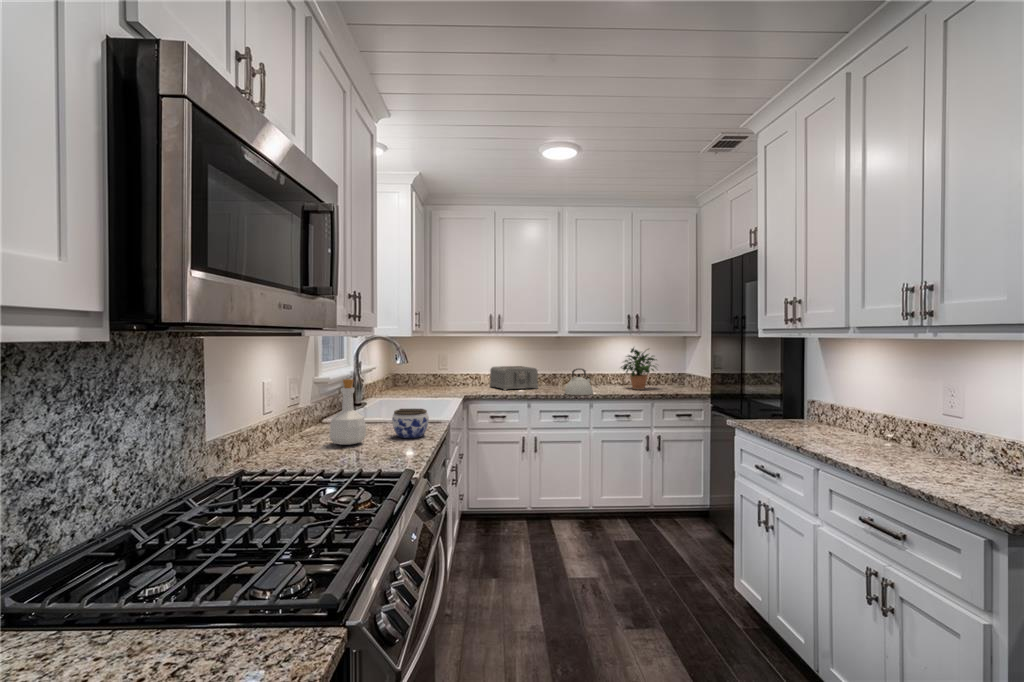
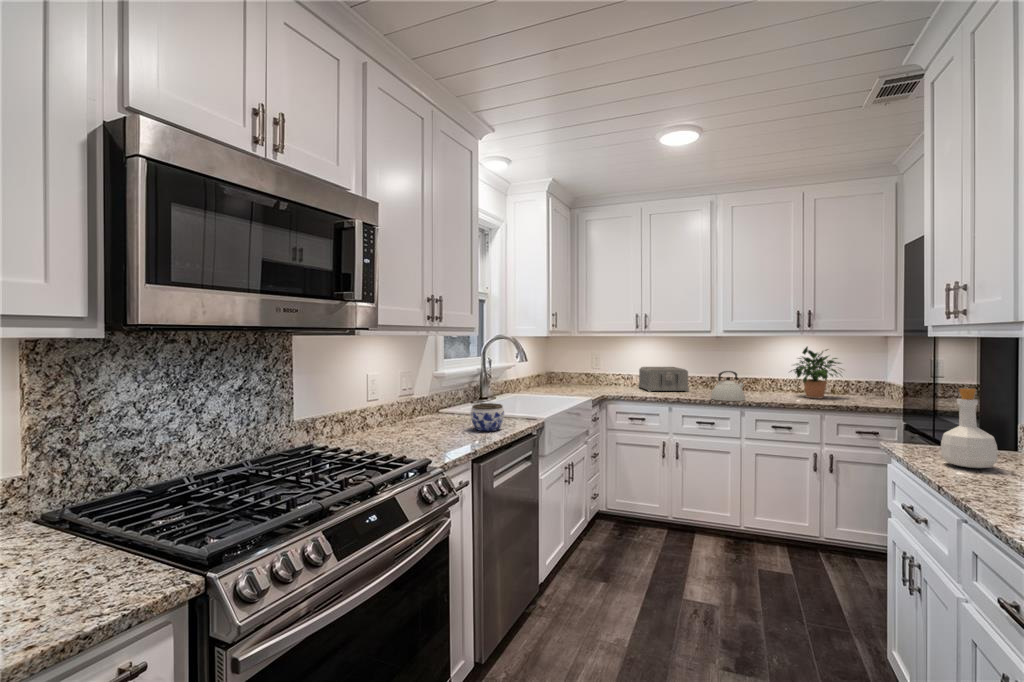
bottle: present [329,379,366,445] -> present [941,389,997,468]

